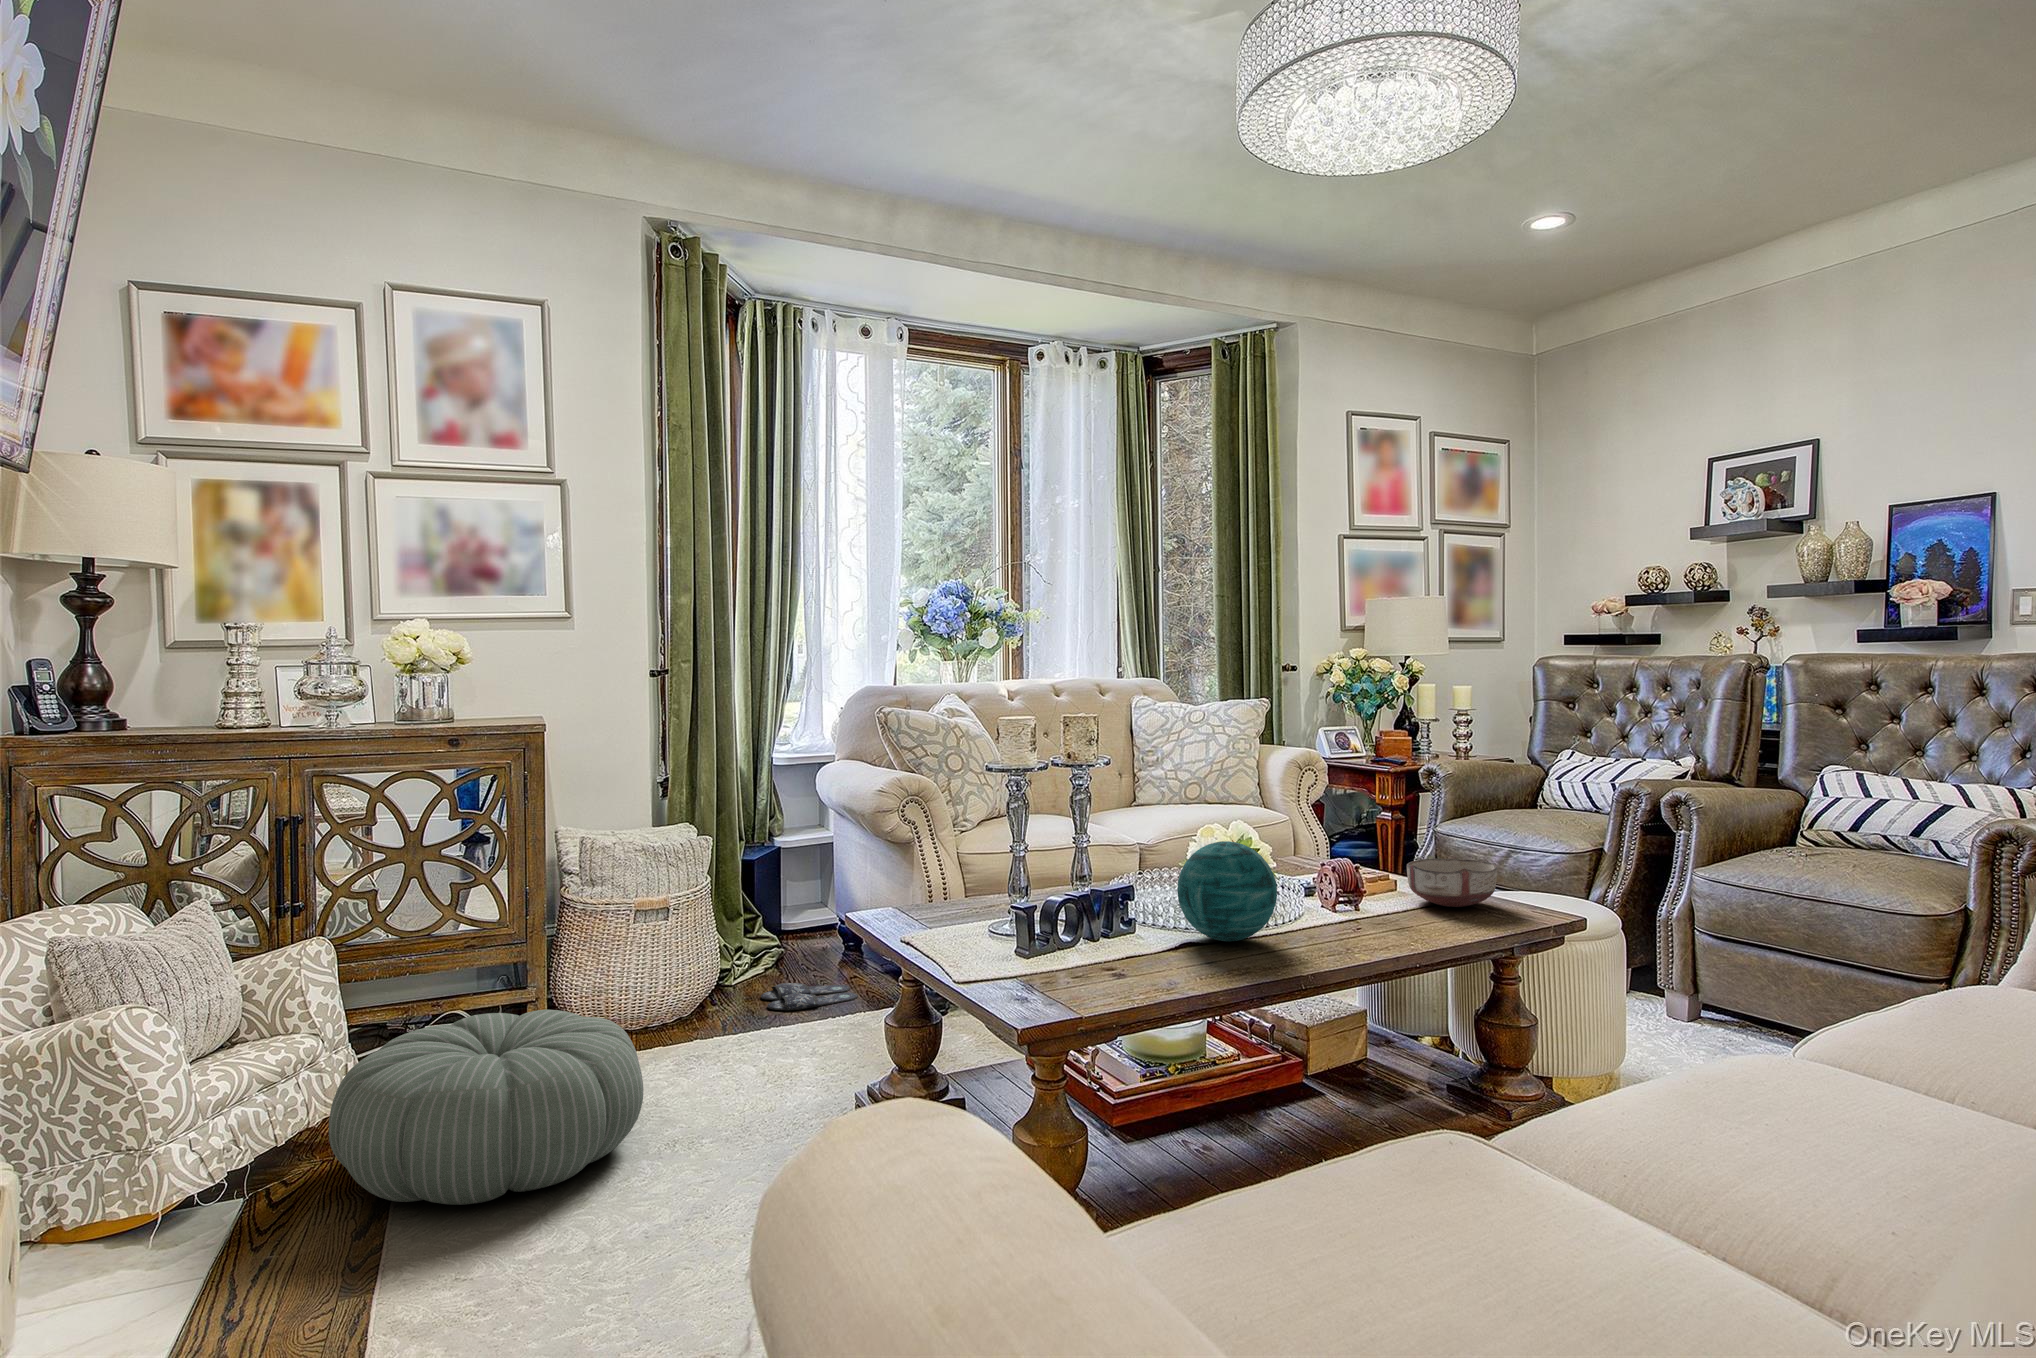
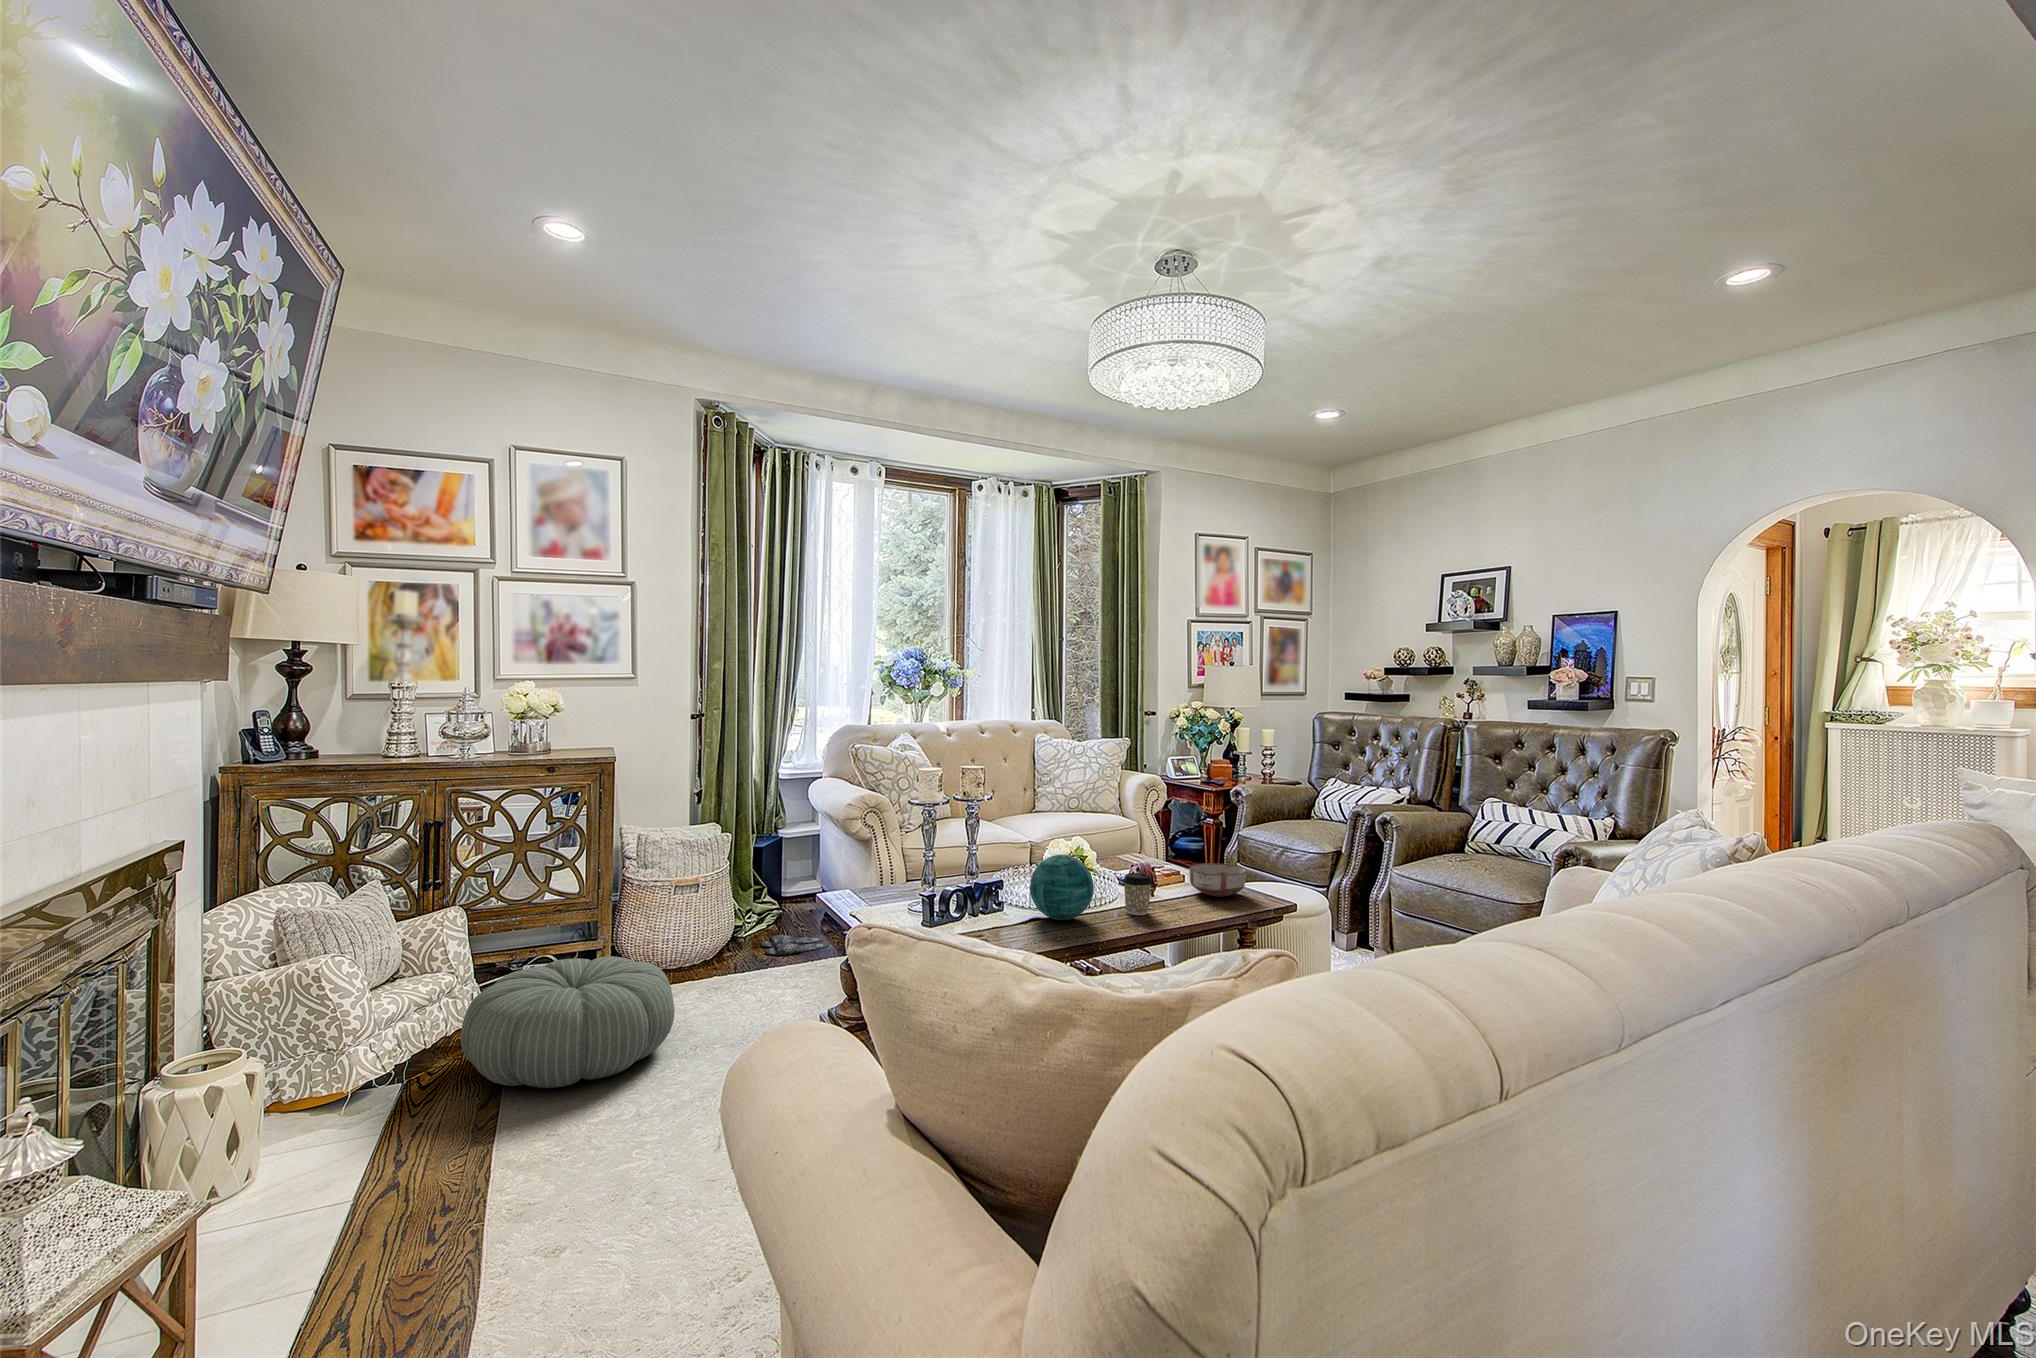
coffee cup: none [1317,870,1363,933] -> present [1123,873,1152,915]

